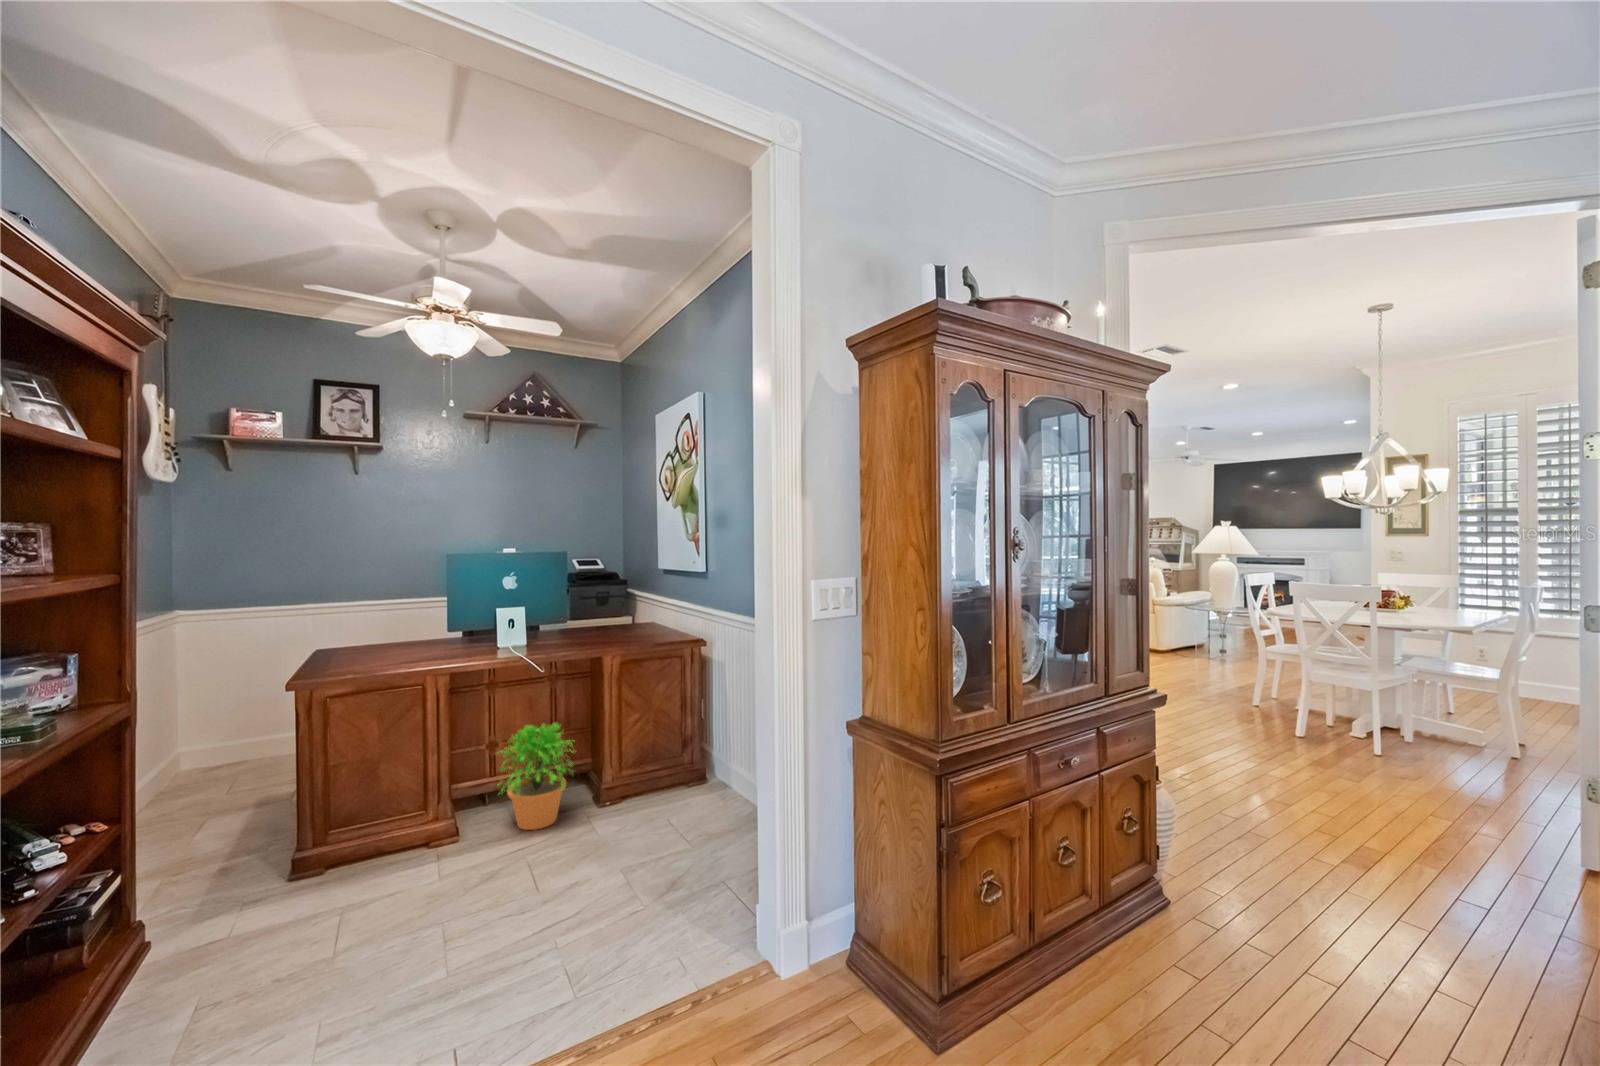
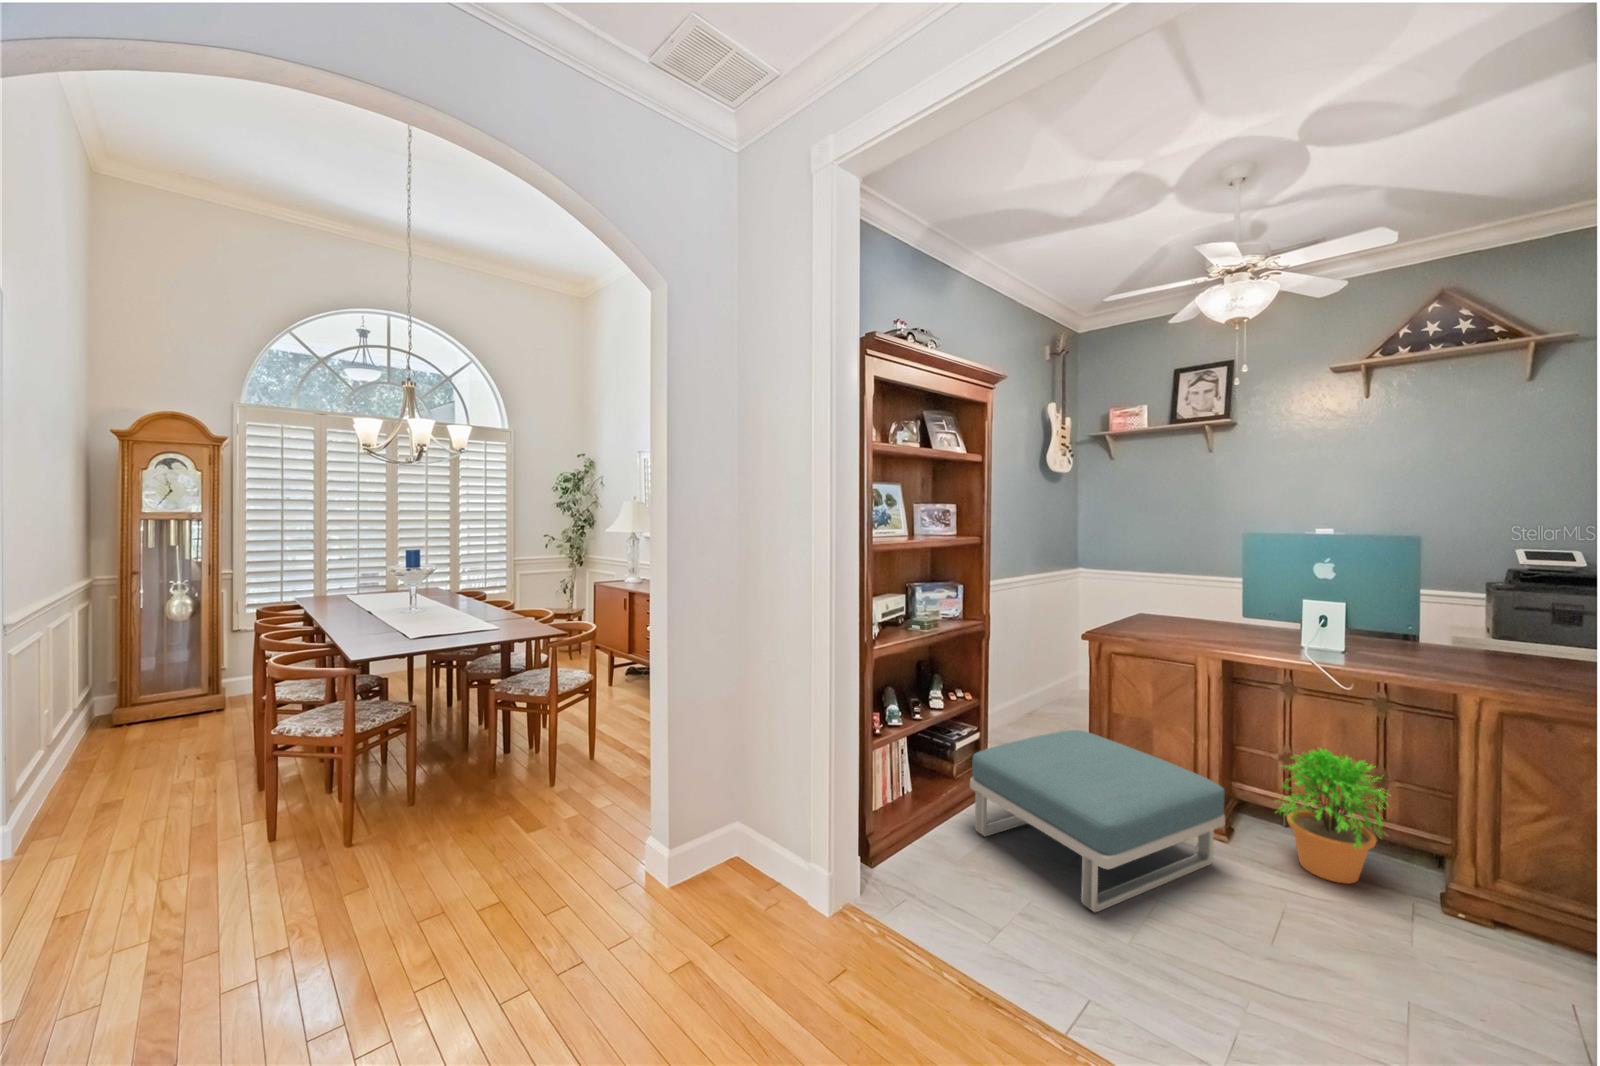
footstool: none [150,788,477,1017] -> present [970,730,1225,912]

